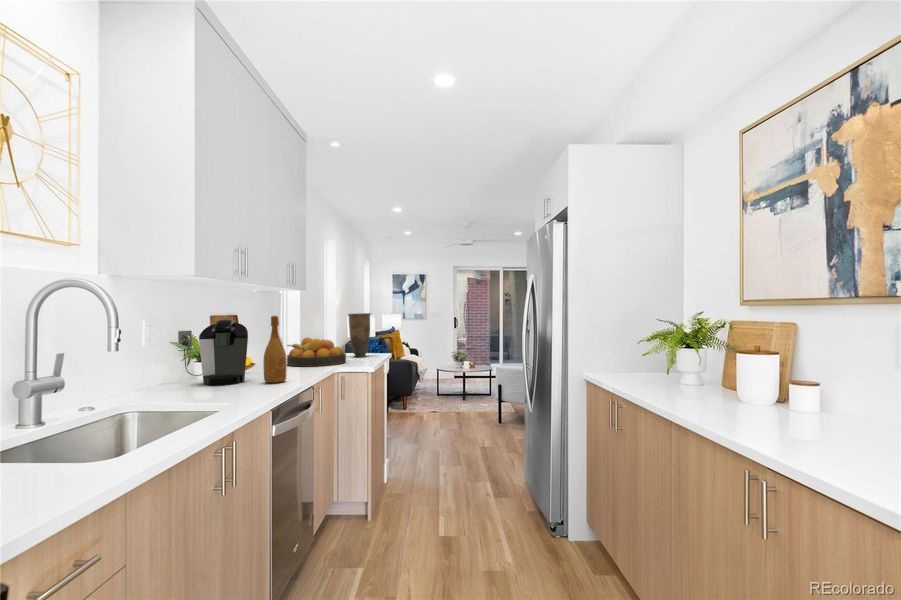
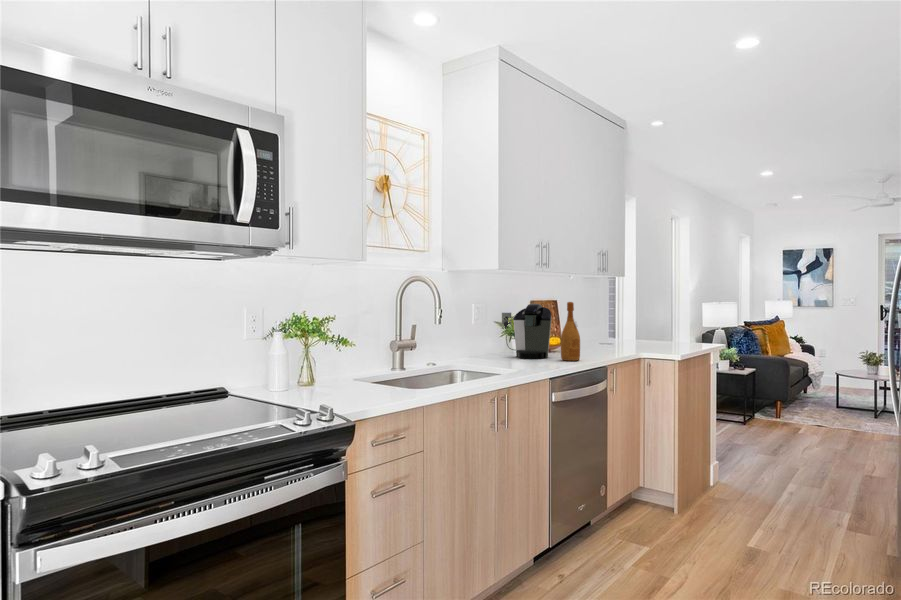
vase: present [348,313,370,357] -> none [669,300,694,346]
fruit bowl: present [287,338,346,366] -> none [599,323,658,351]

